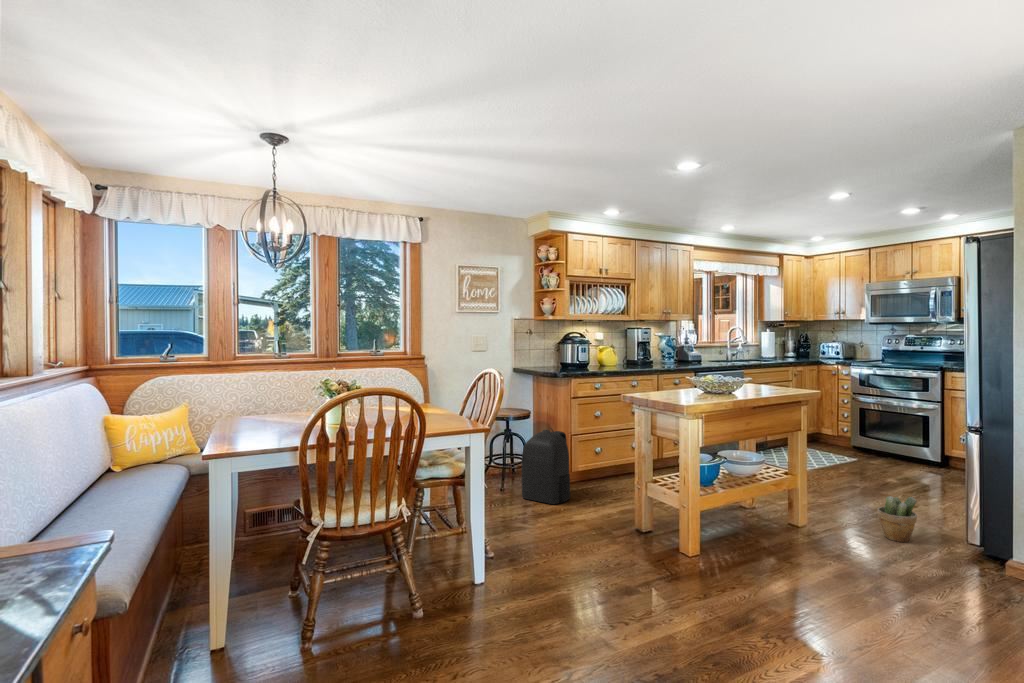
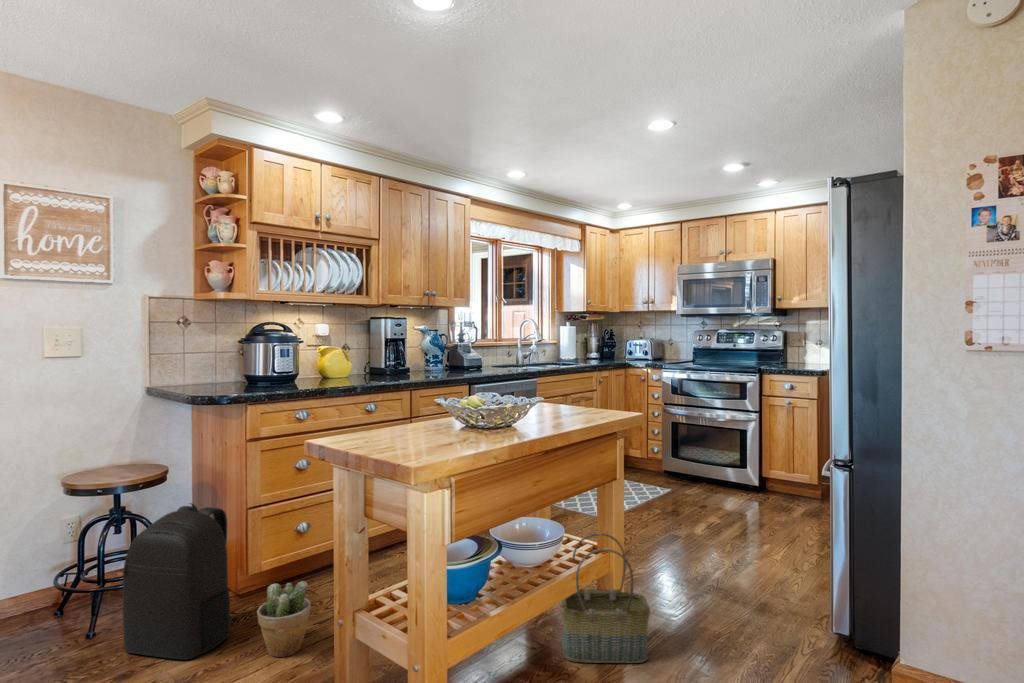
basket: none [762,462,823,539] -> present [561,533,650,663]
potted plant: present [878,496,917,542] -> present [257,581,311,657]

